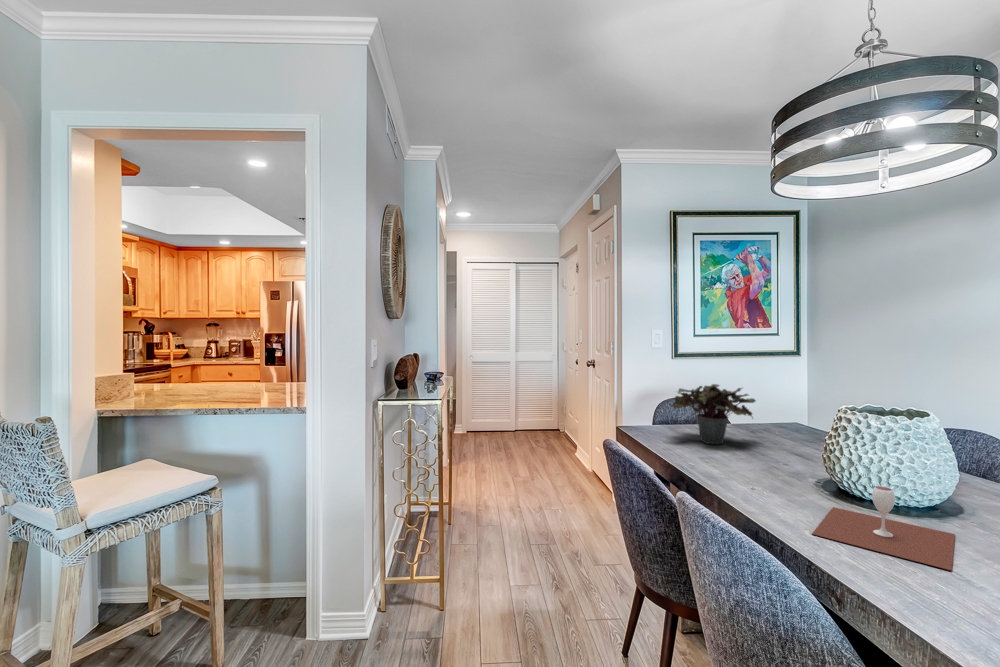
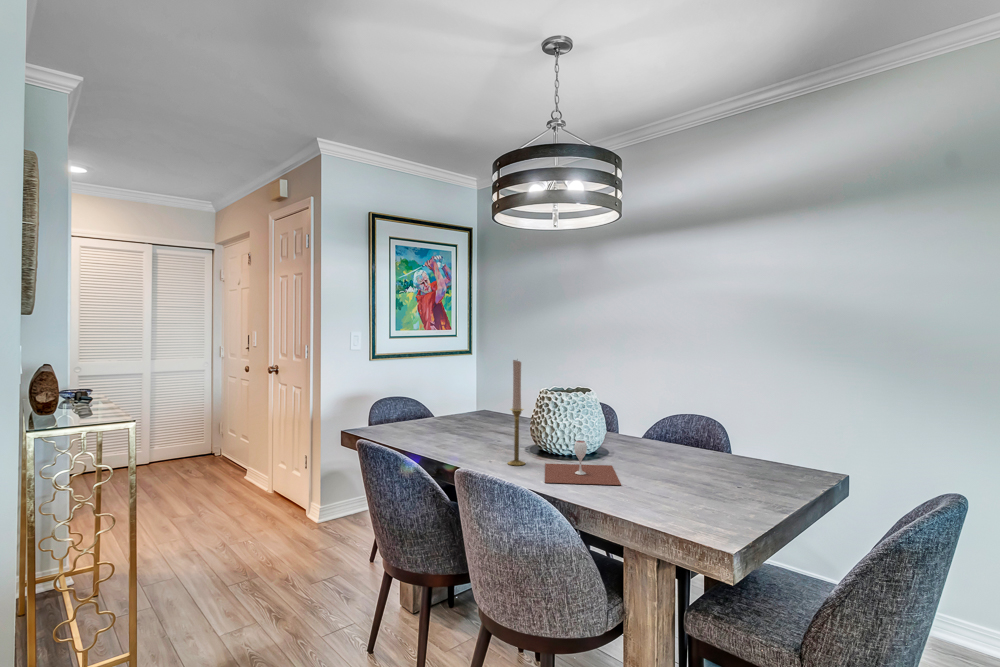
candlestick: none [776,365,802,502] -> present [508,360,525,465]
potted plant: present [671,384,756,444] -> none [400,380,469,434]

